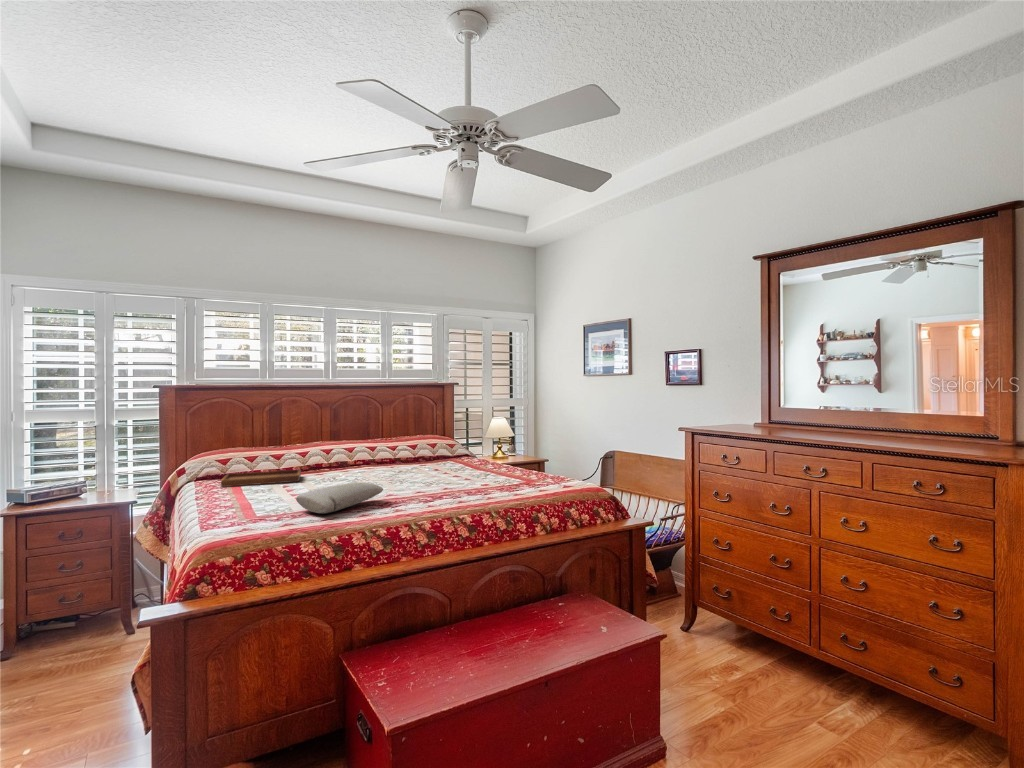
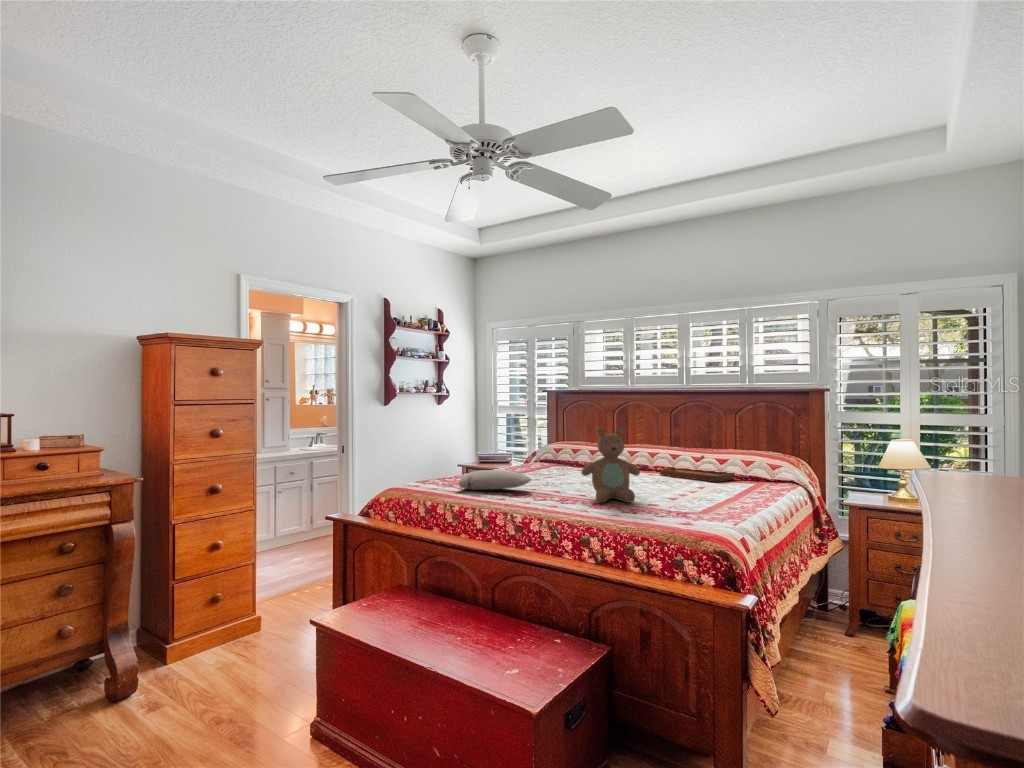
teddy bear: none [431,421,481,491] -> present [581,427,640,503]
tray: present [221,457,301,487] -> present [660,455,735,482]

